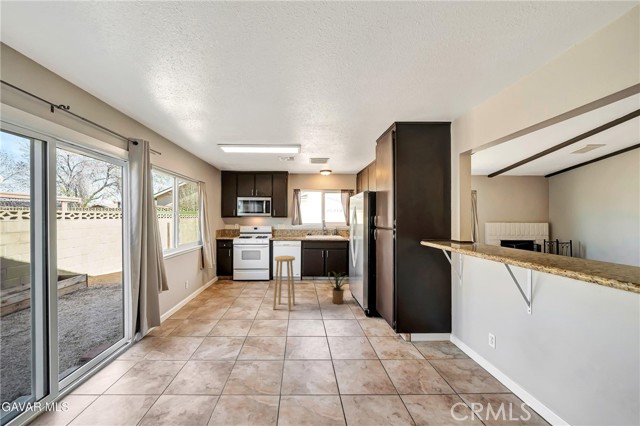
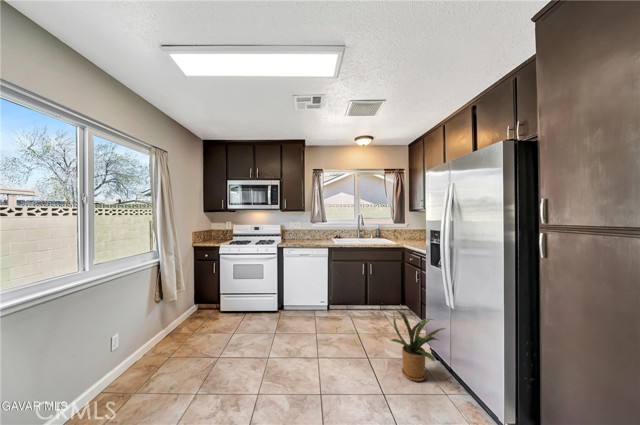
stool: present [273,256,295,311] -> none [288,284,332,407]

